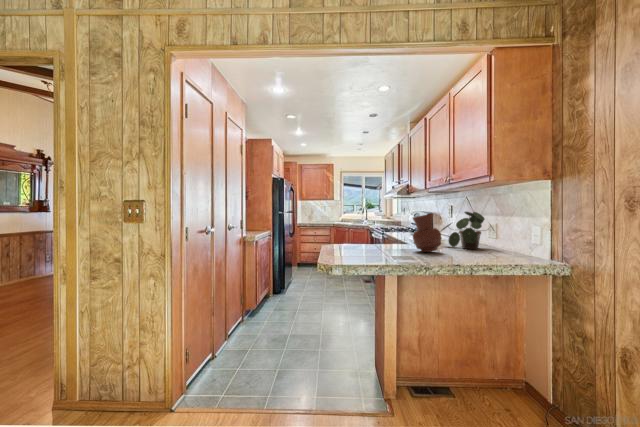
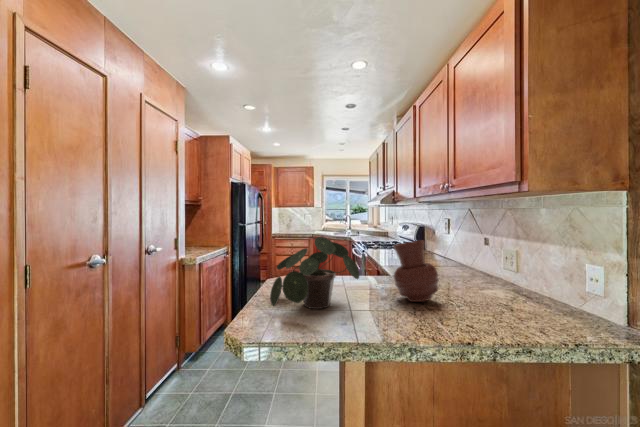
potted plant: present [441,212,493,249] -> present [270,237,359,309]

